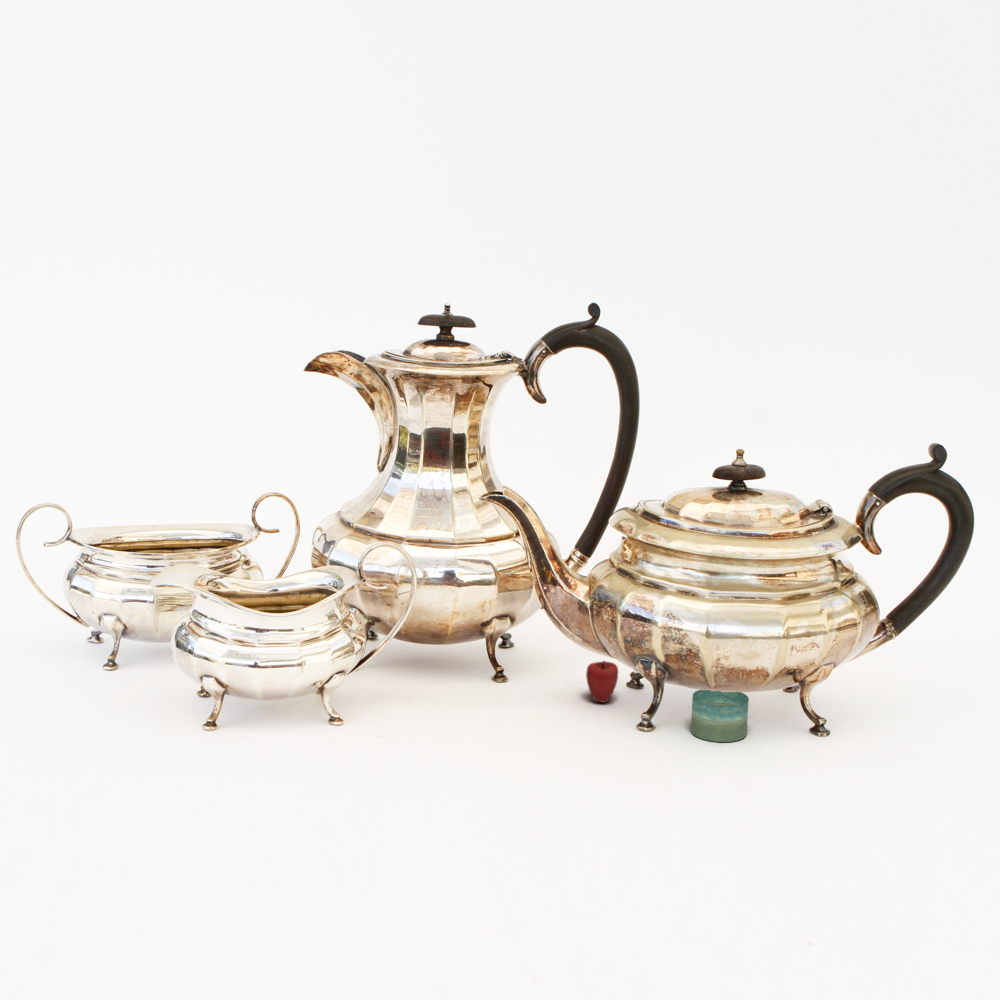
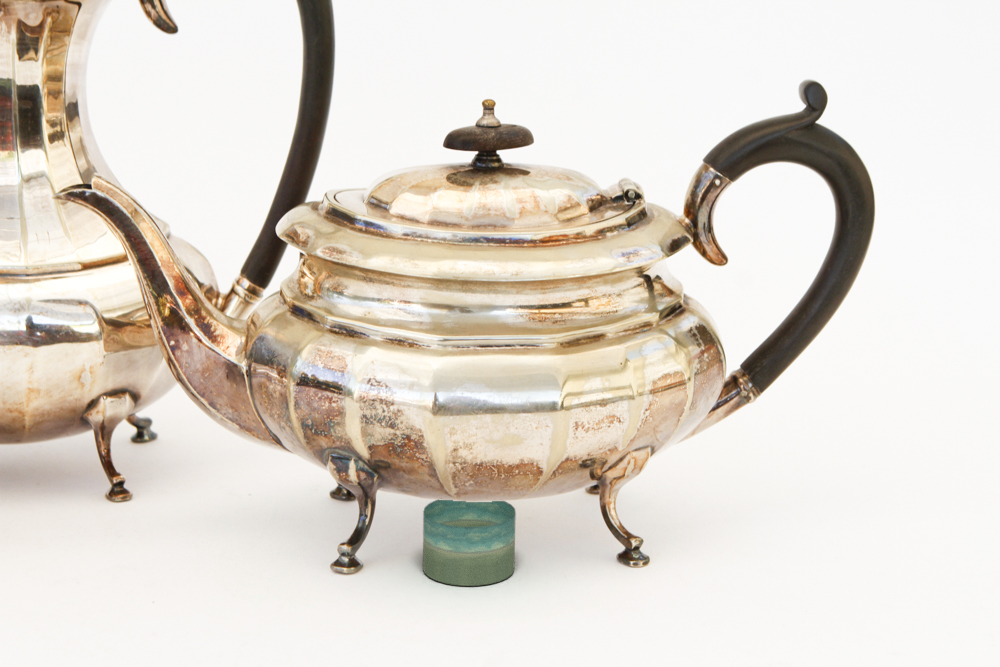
apple: present [586,661,618,703] -> none [255,458,308,527]

